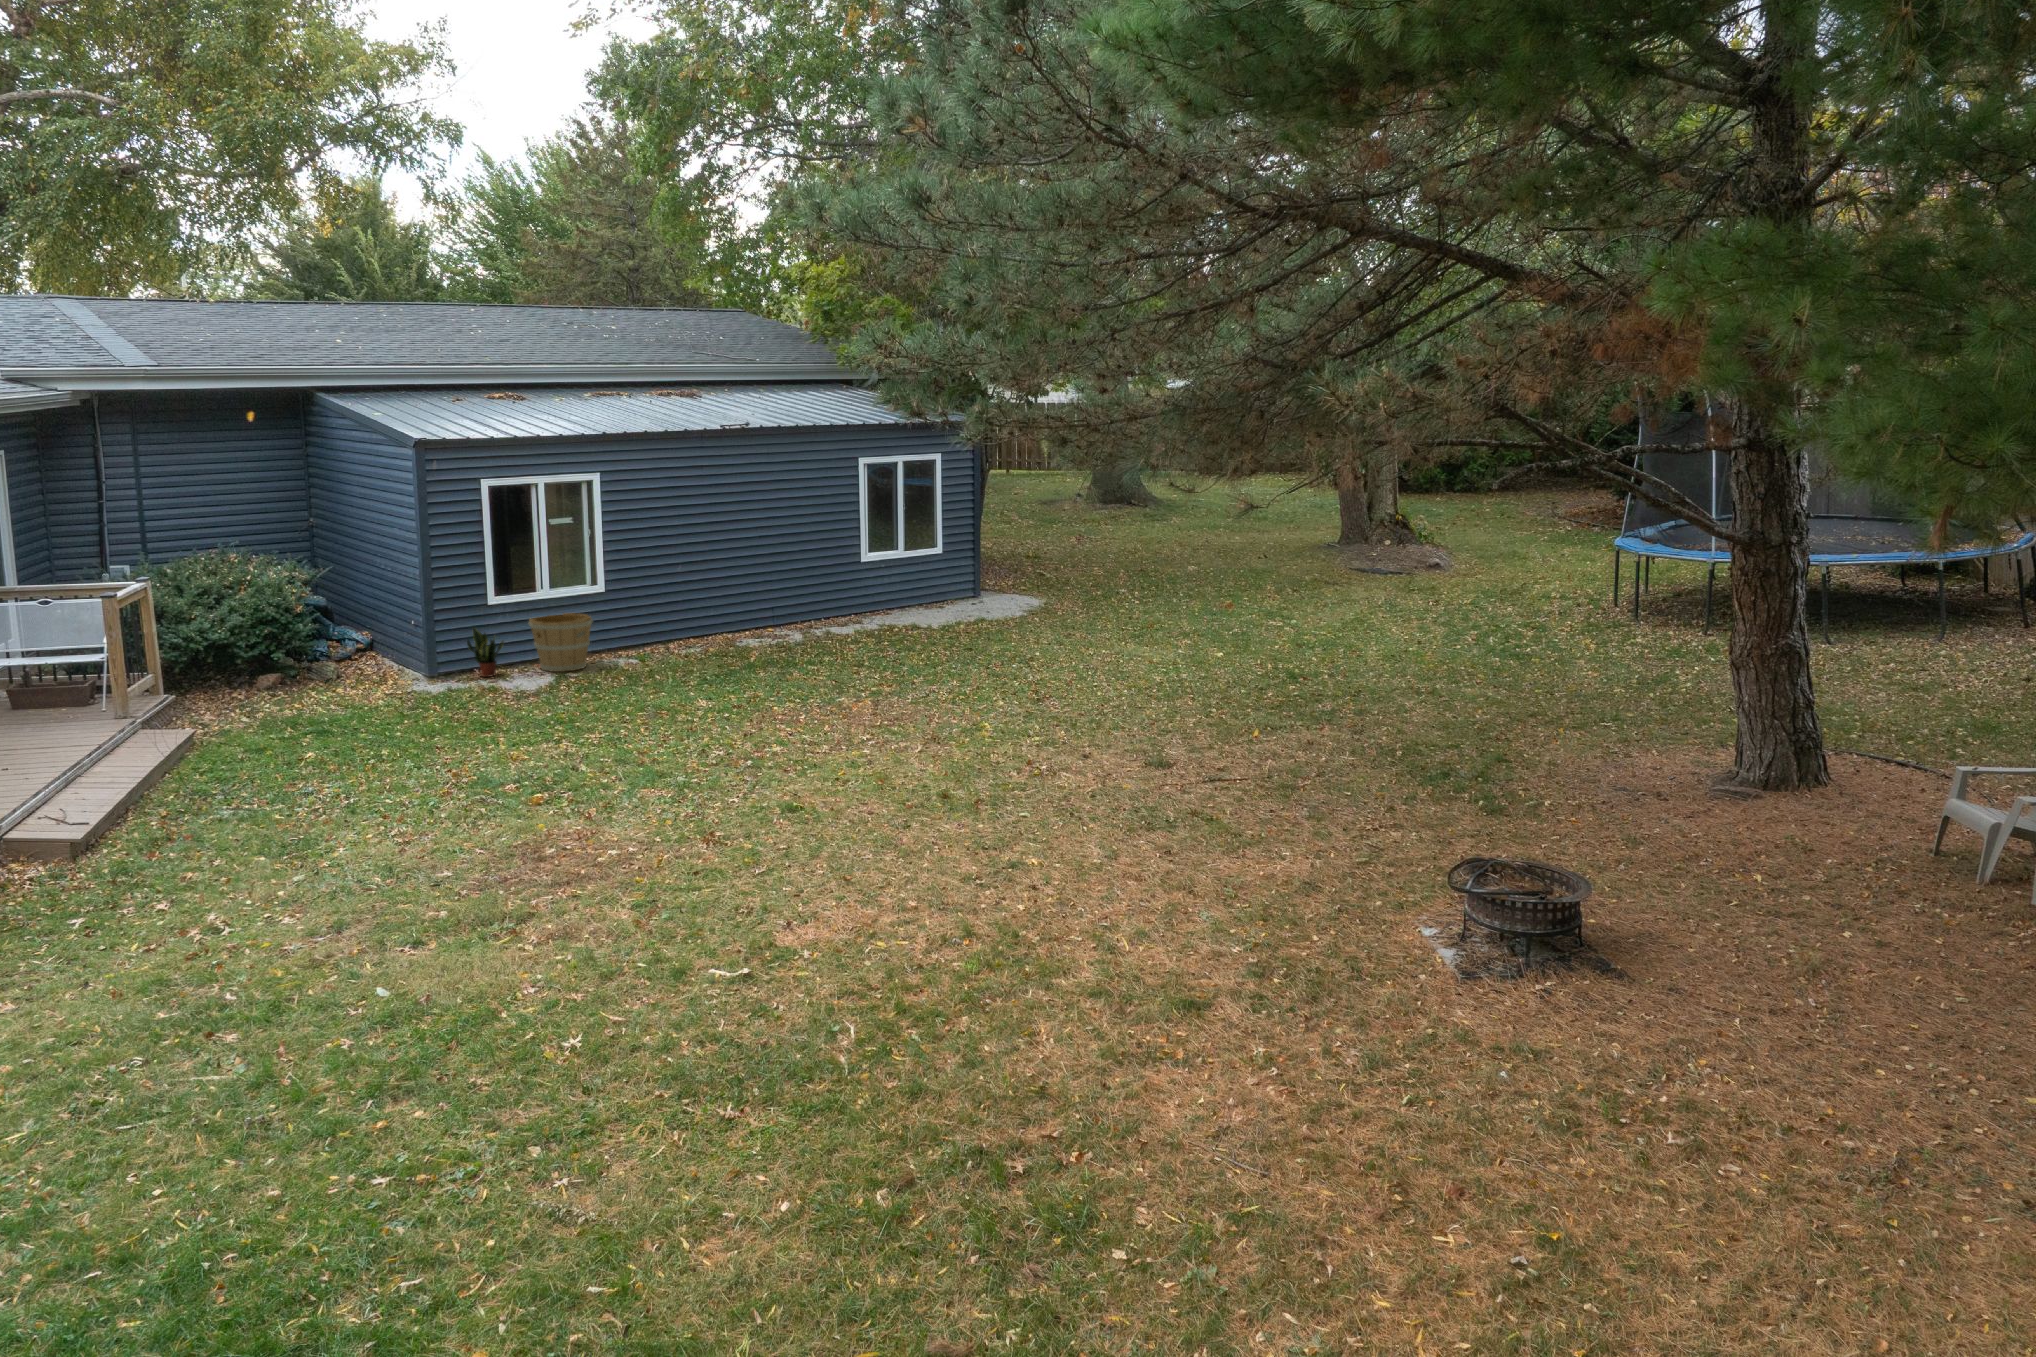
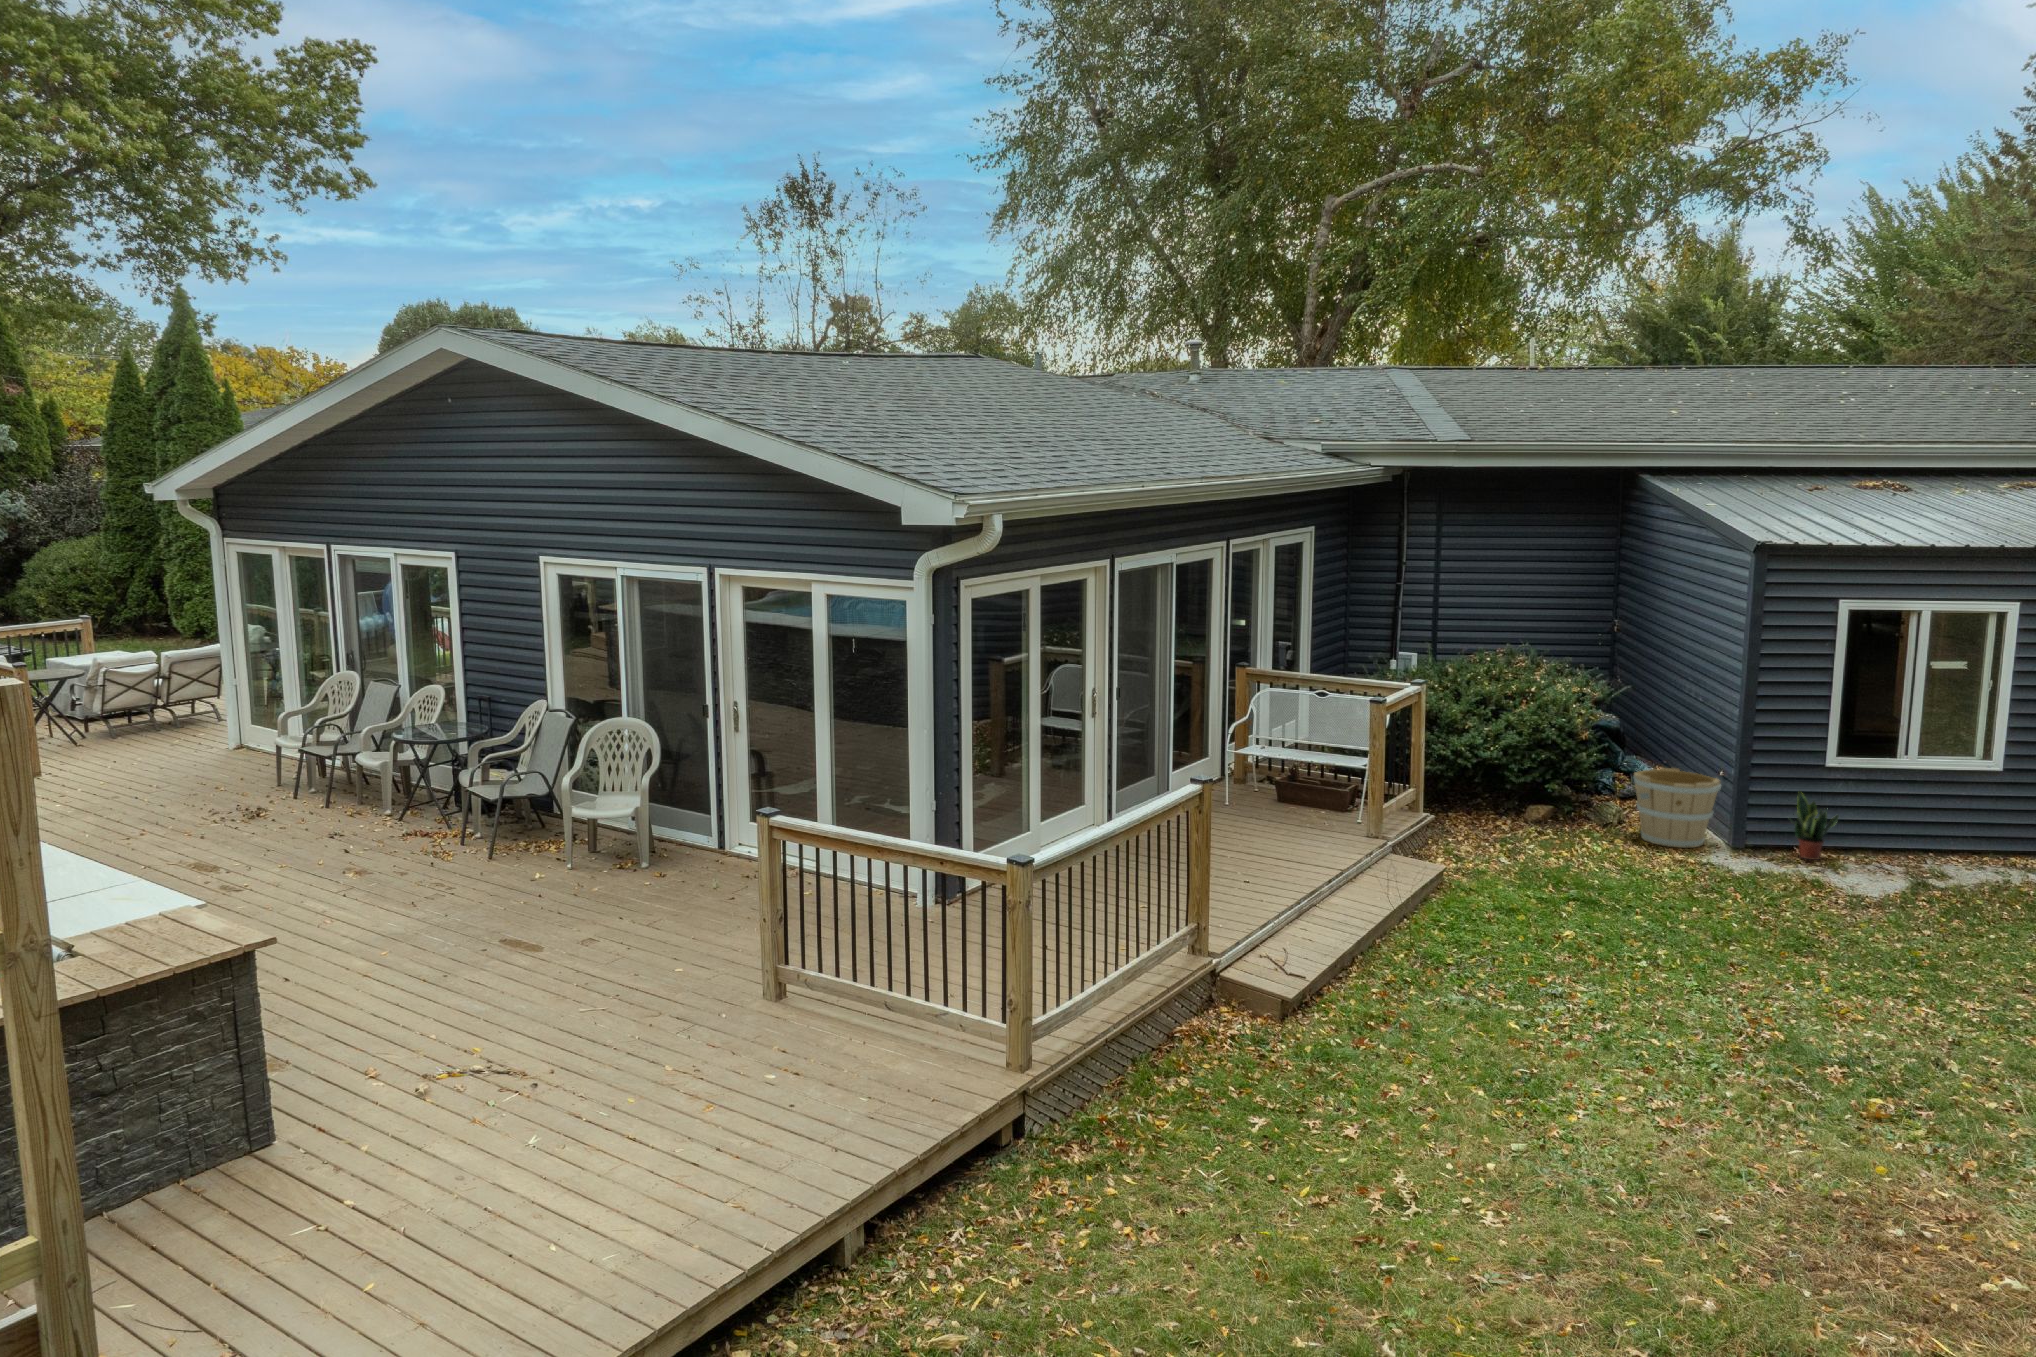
wooden bucket: present [528,613,593,672] -> present [1634,768,1721,848]

